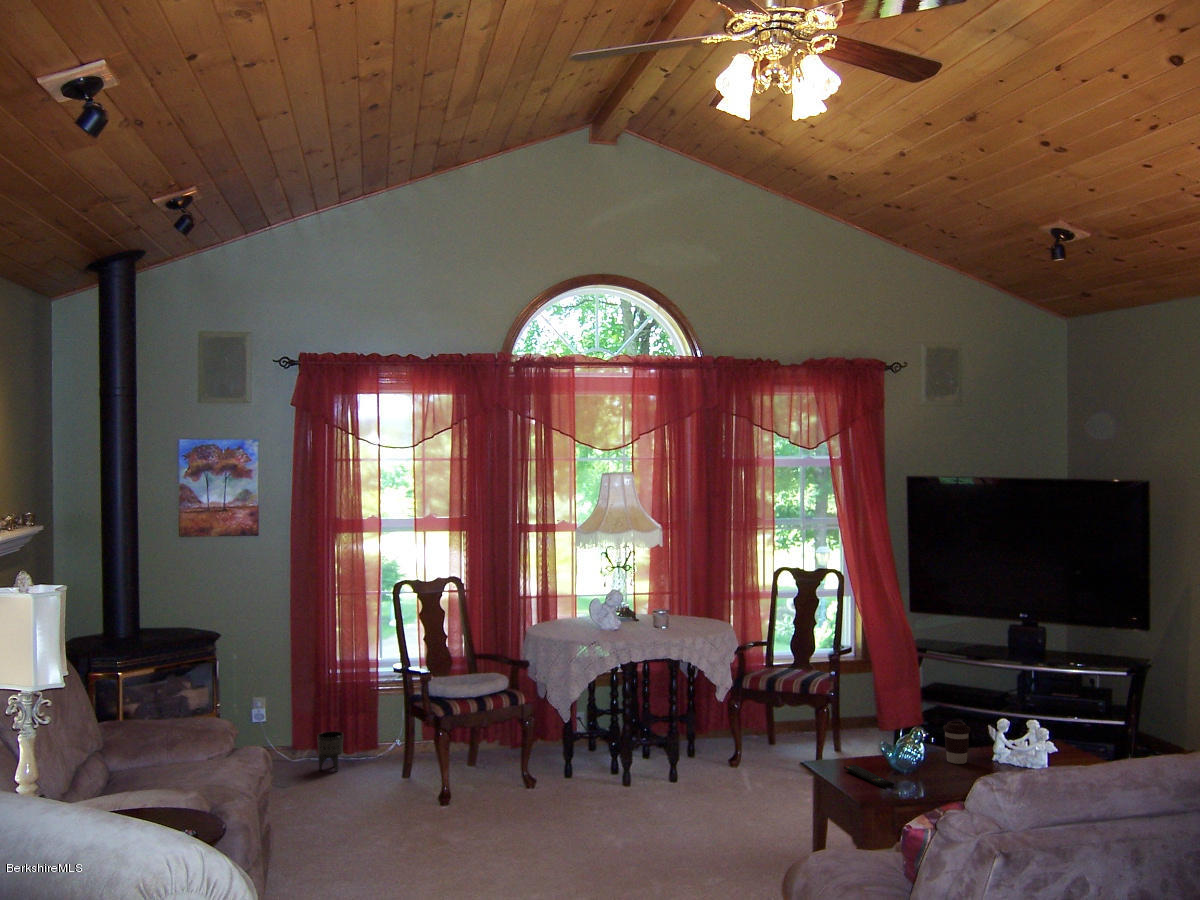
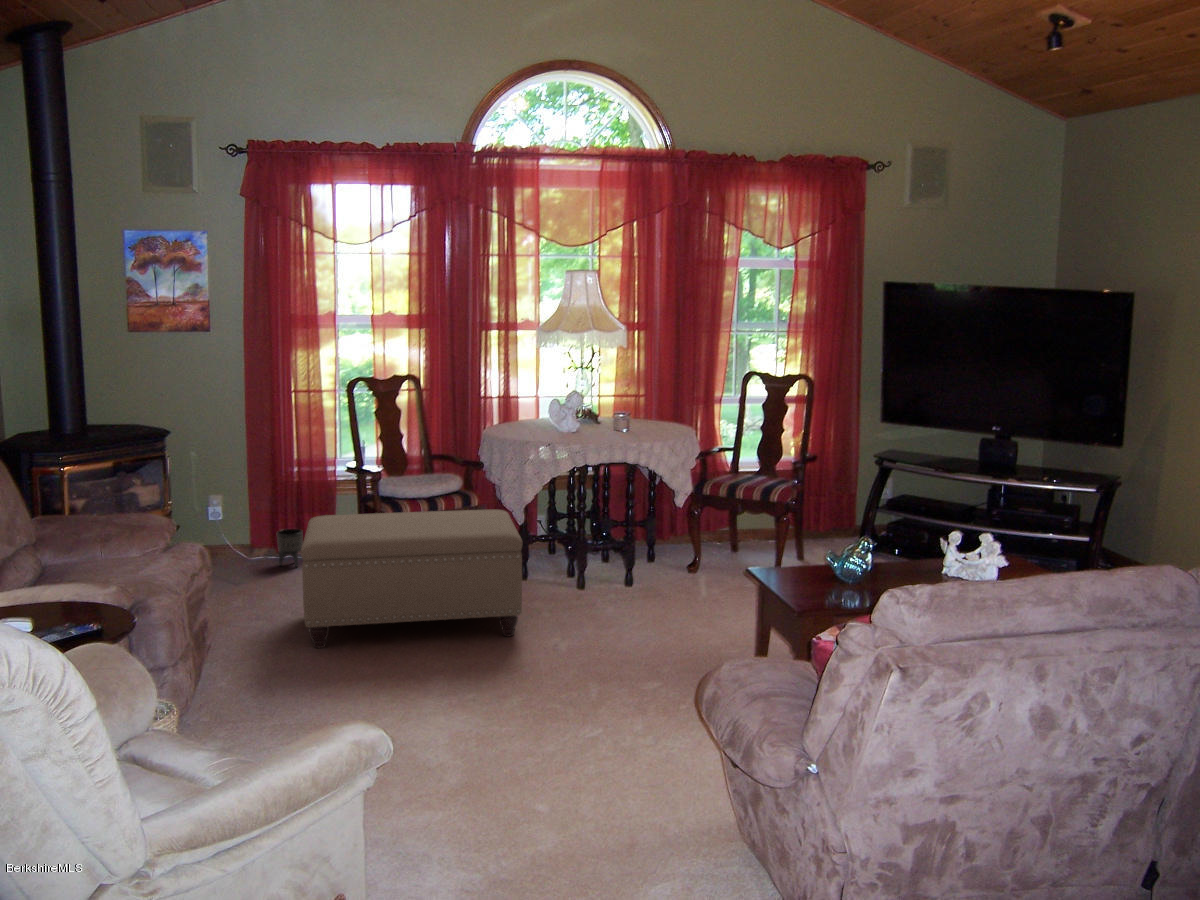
ottoman: none [359,707,575,854] -> present [301,509,523,648]
coffee cup: present [943,721,970,764] -> none [894,532,921,574]
remote control: present [844,765,894,788] -> none [788,573,836,597]

